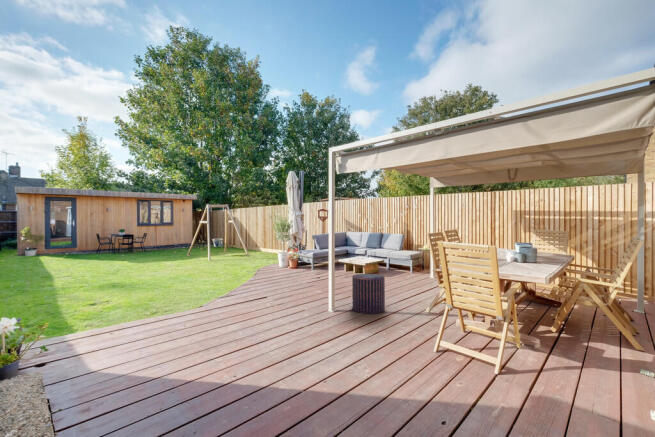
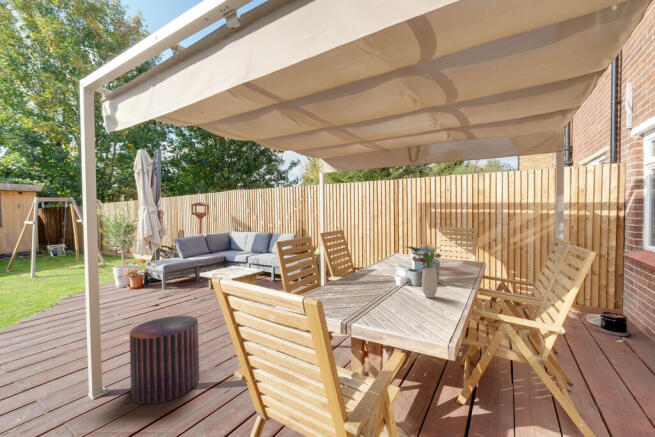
flower arrangement: none [513,236,541,267] -> present [407,244,441,298]

